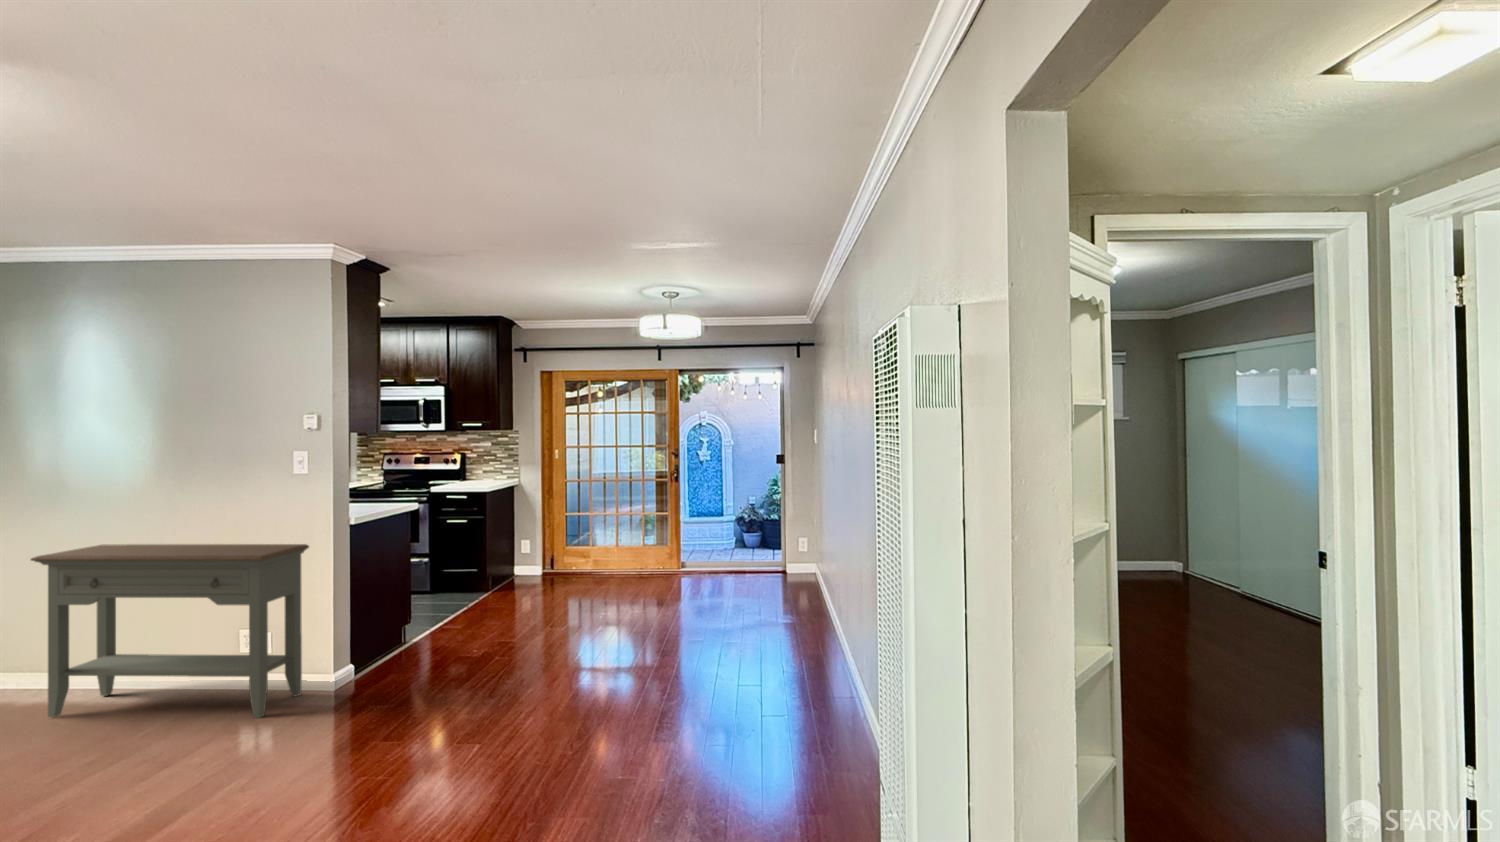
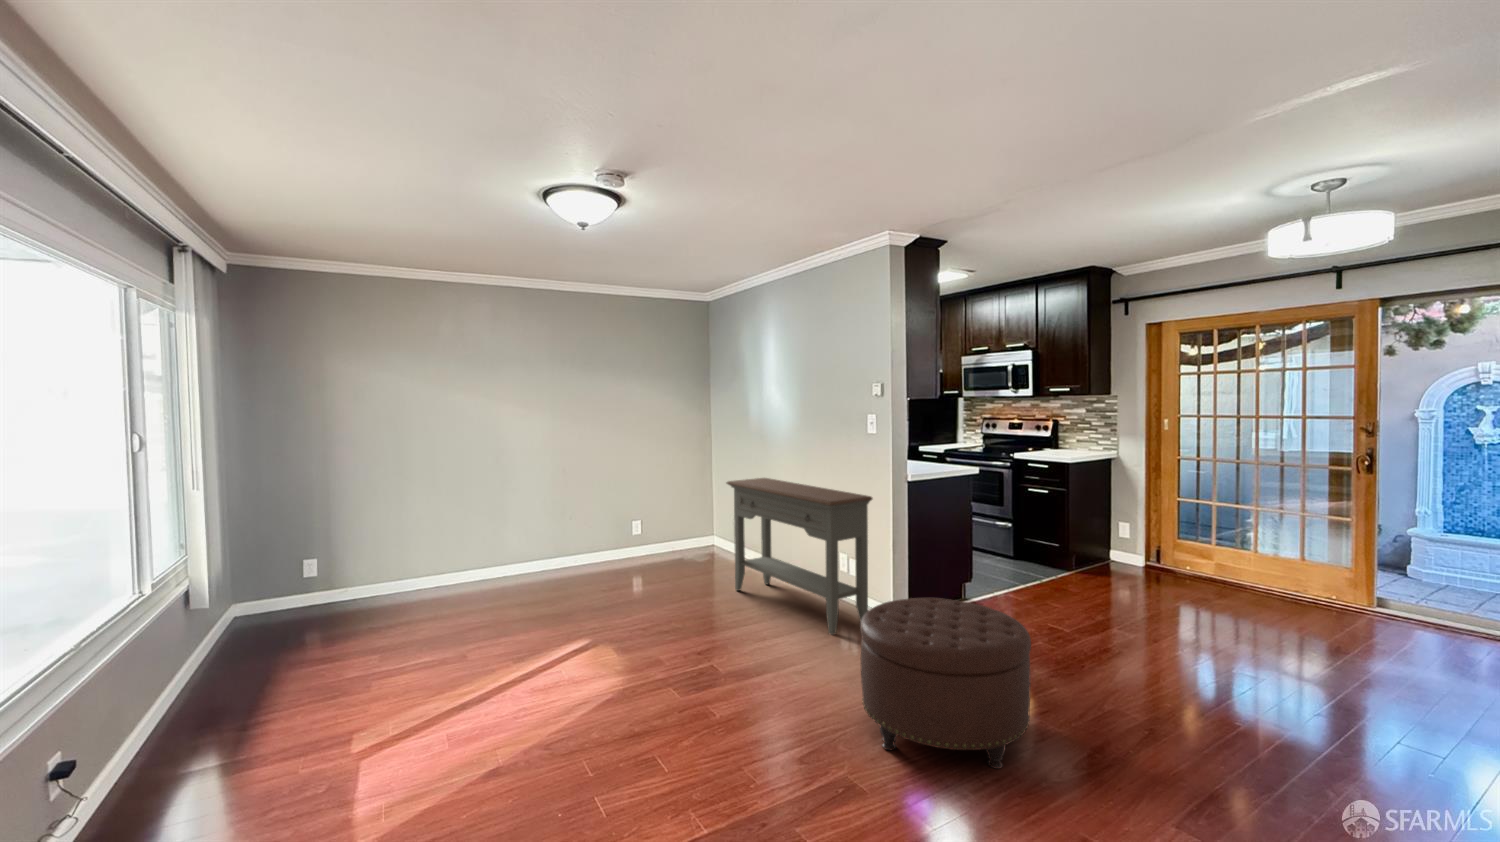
ottoman: none [352,624,522,787] -> present [860,598,1031,769]

